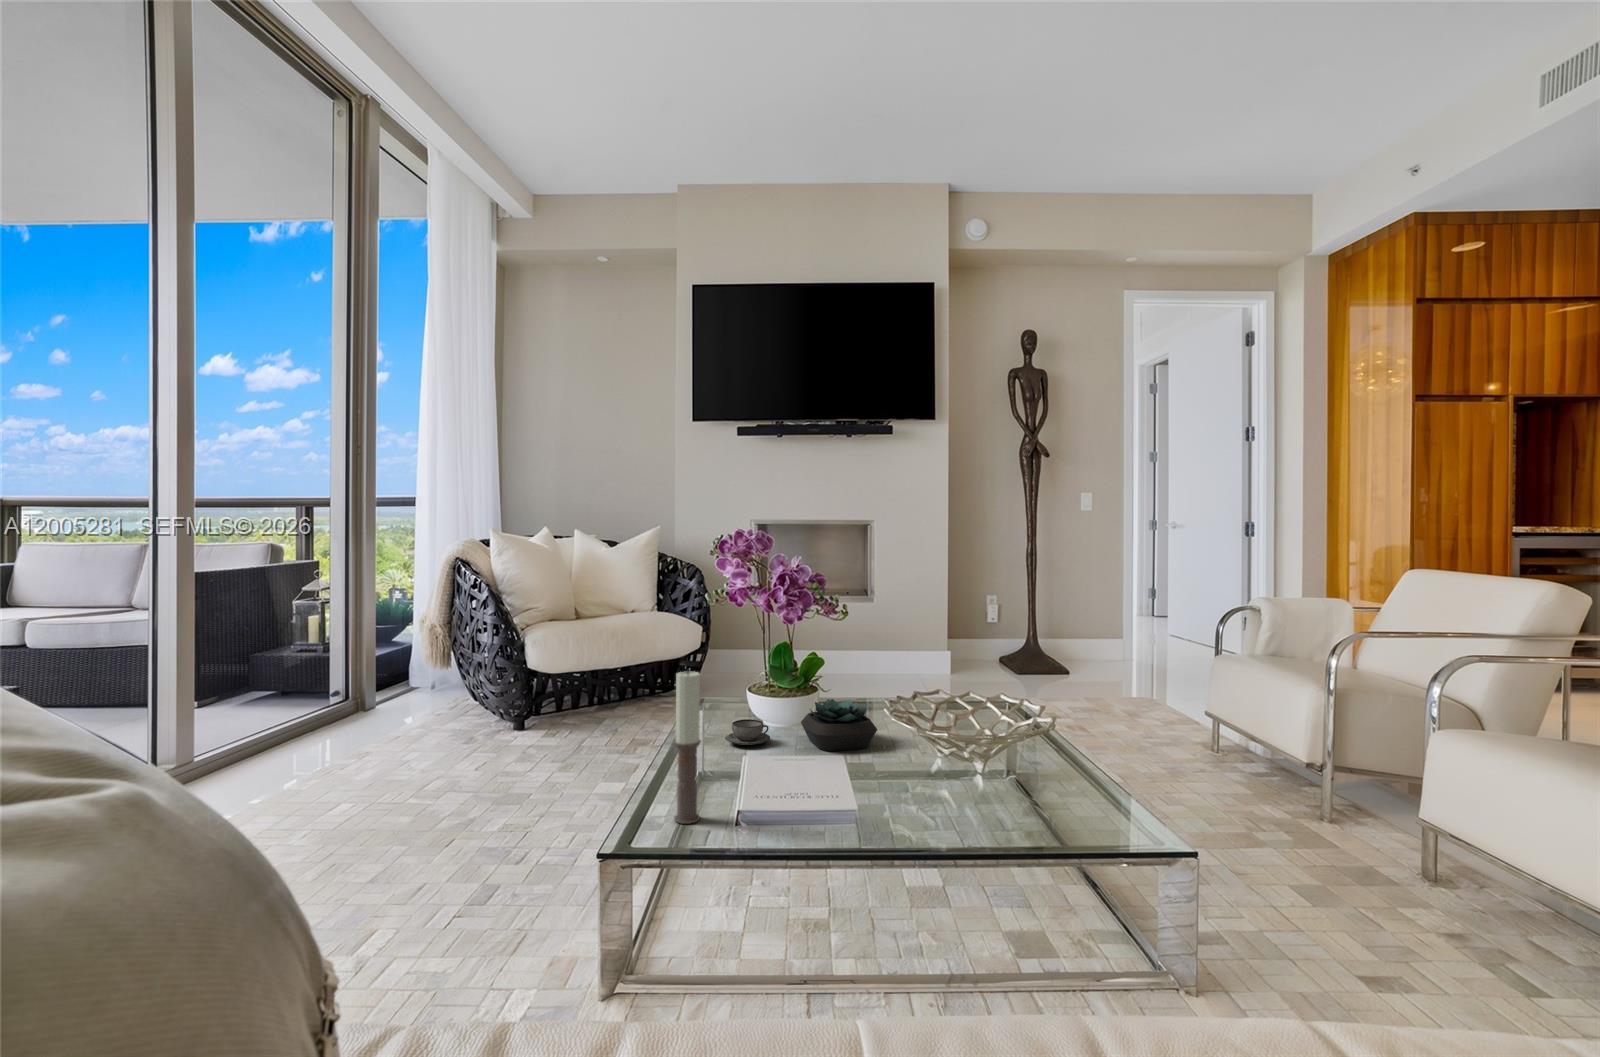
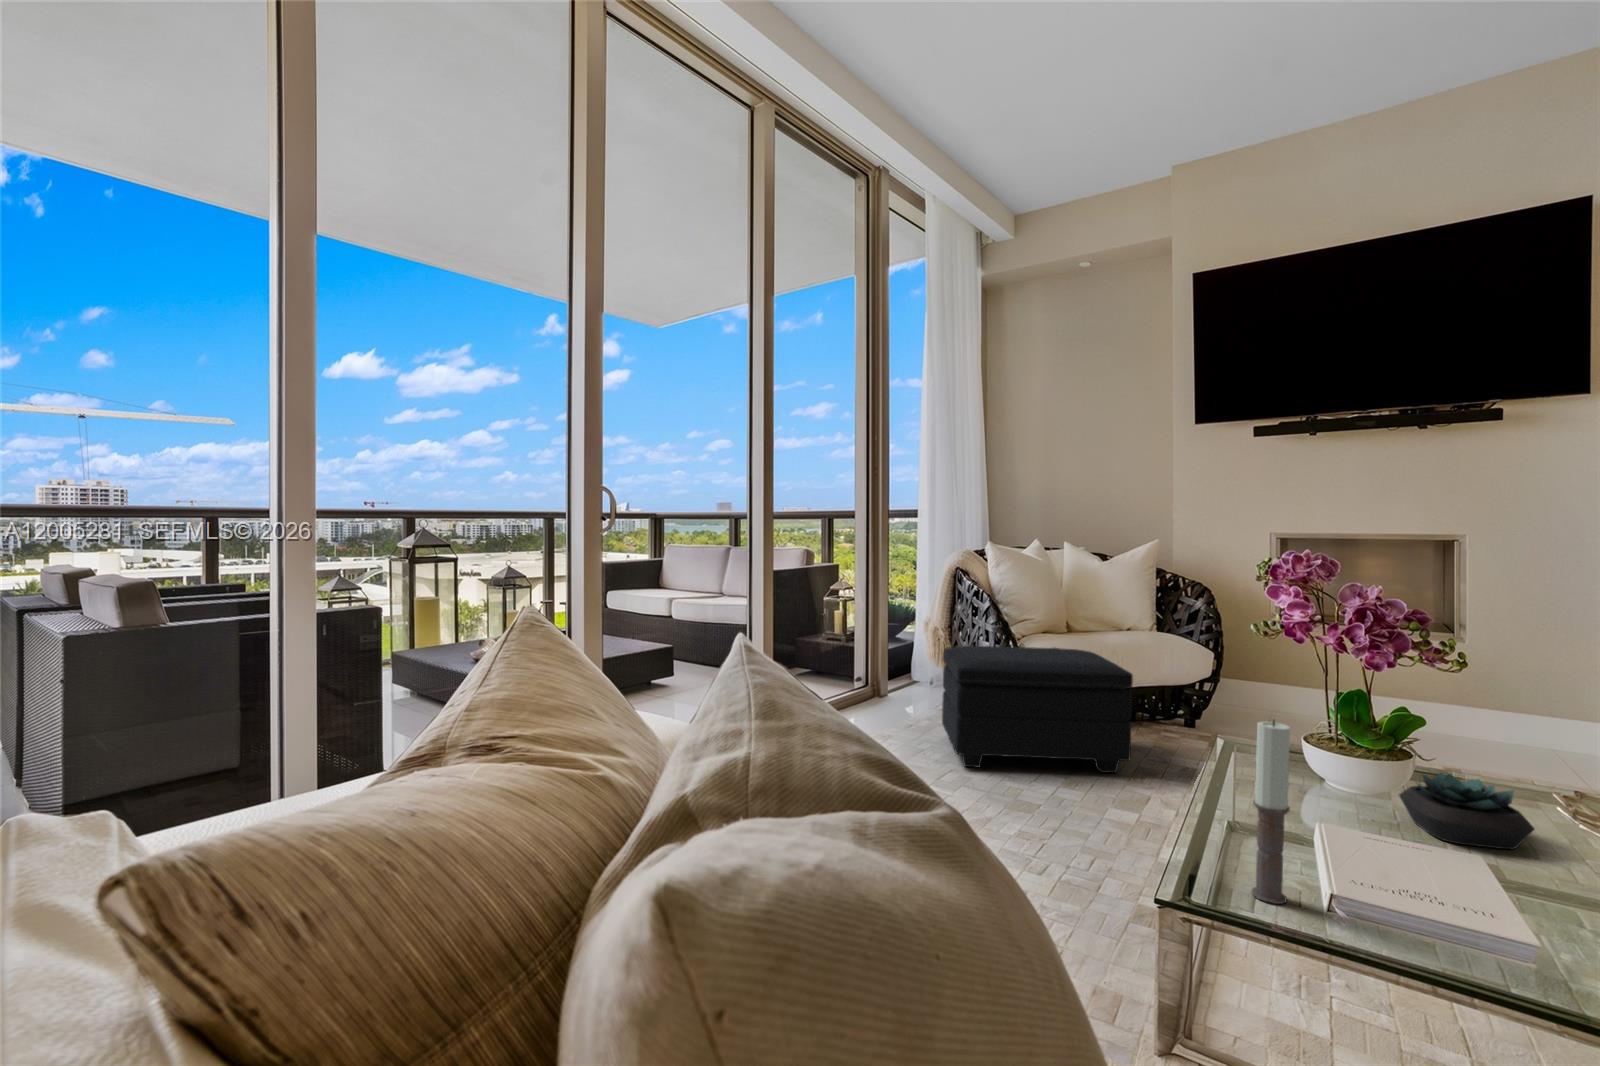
footstool: none [435,635,626,770] -> present [942,646,1133,773]
teacup: present [725,719,770,745] -> none [1287,778,1353,813]

